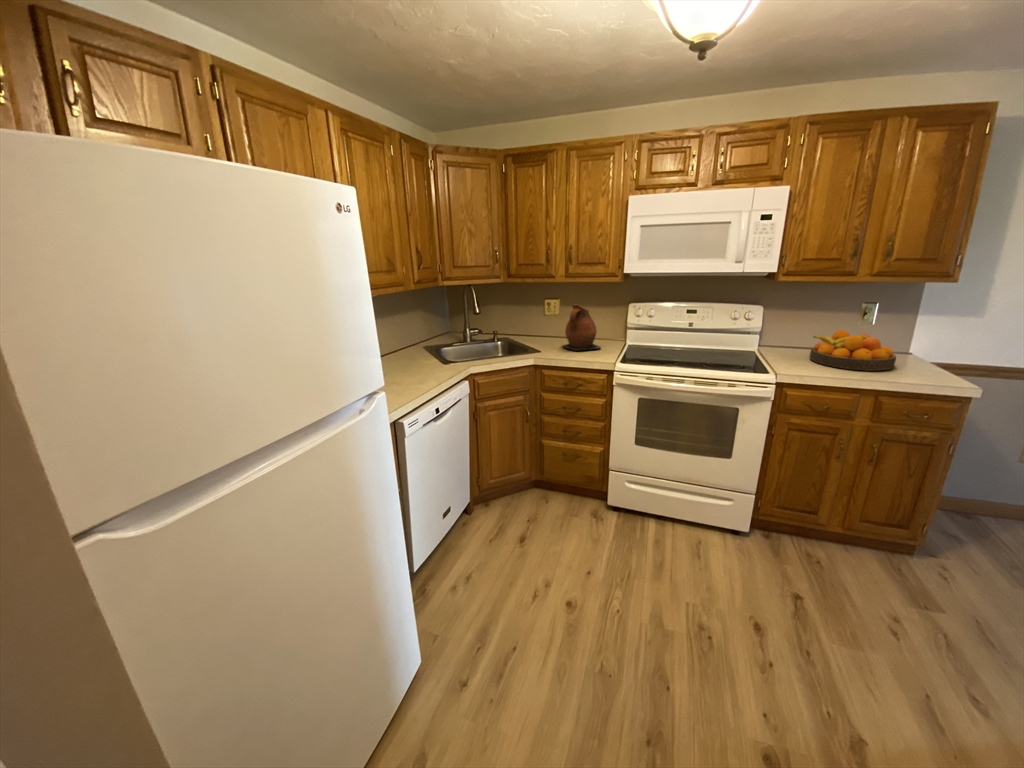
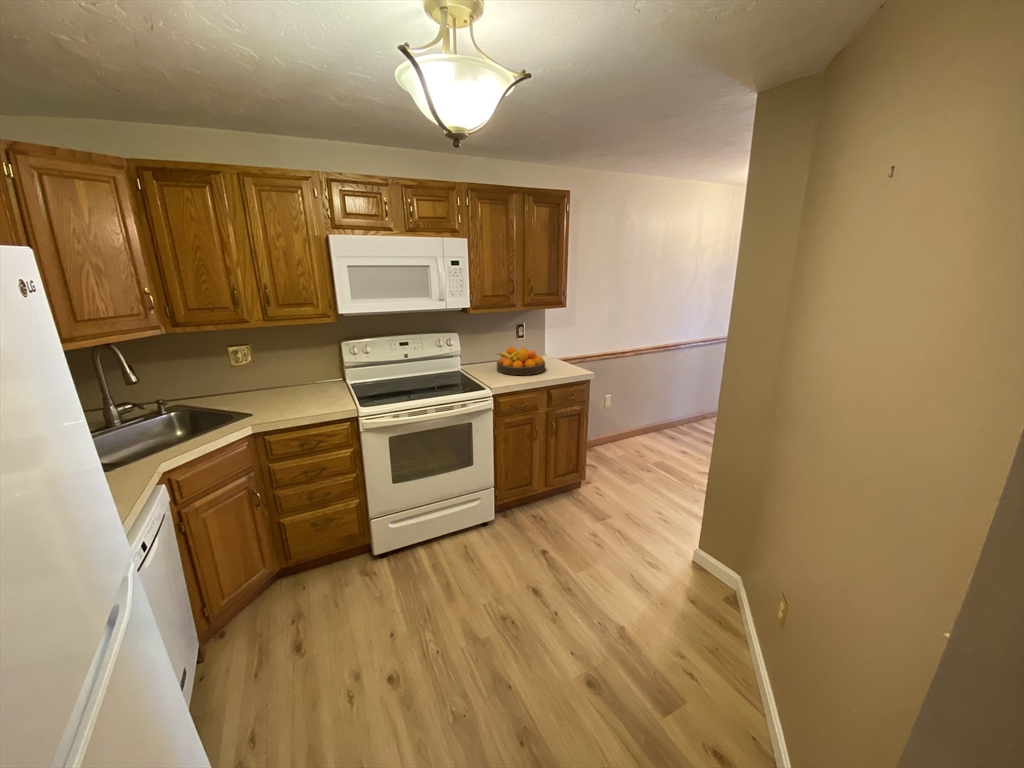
ceramic pitcher: present [563,305,601,350] -> none [272,352,325,404]

